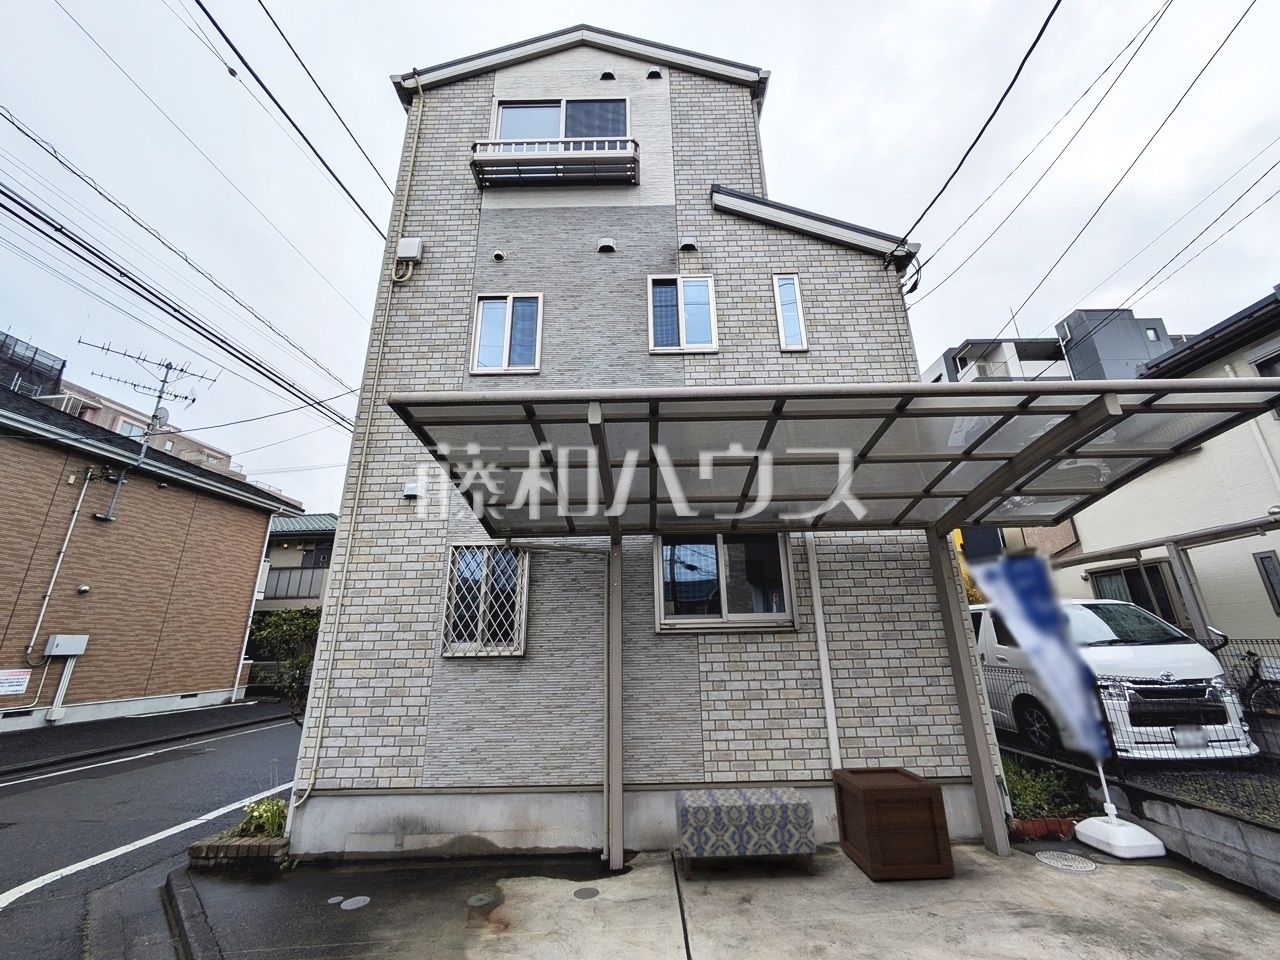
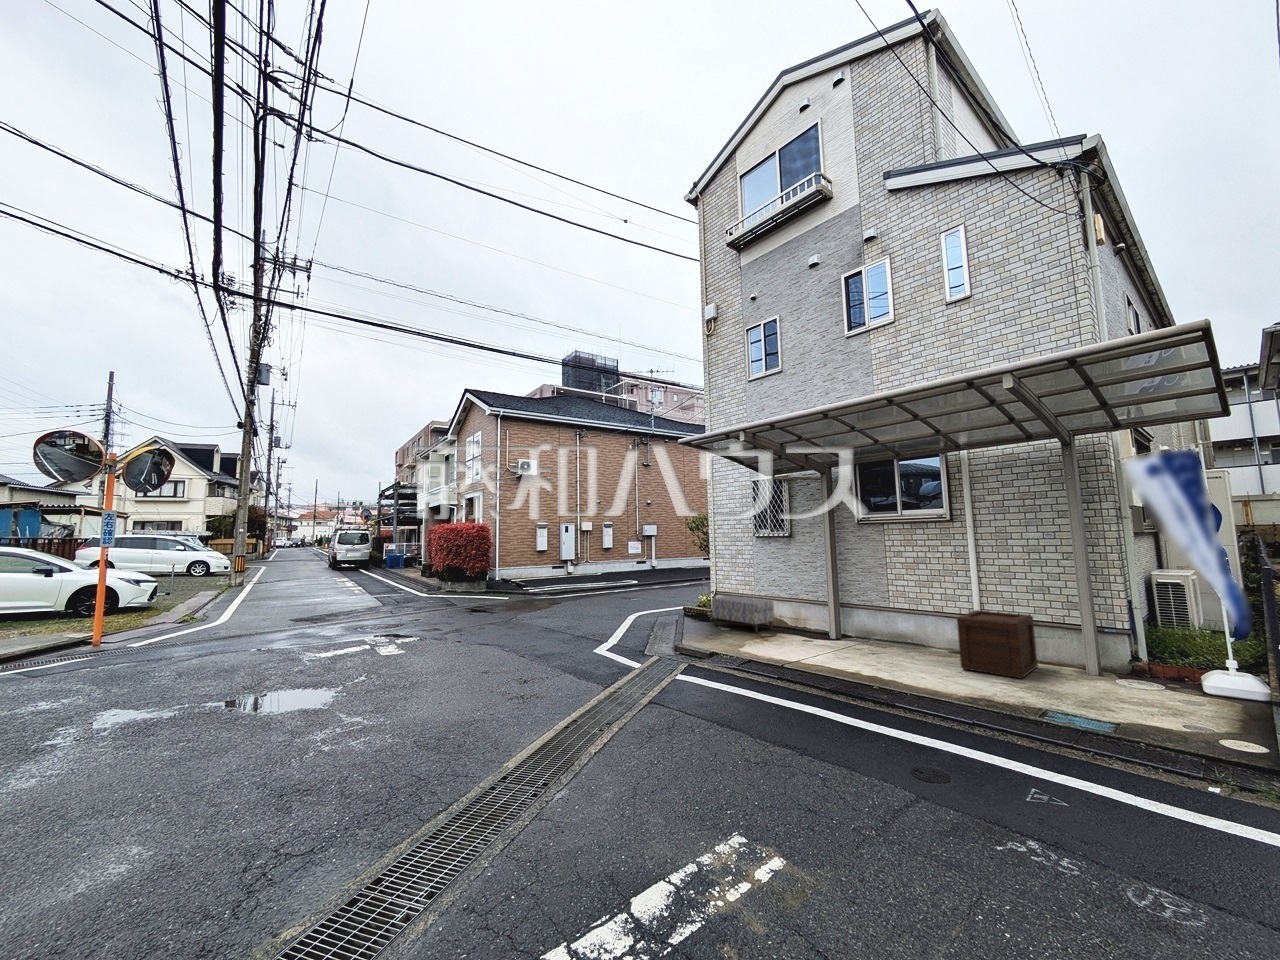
bench: present [675,787,816,879] -> present [712,596,774,633]

